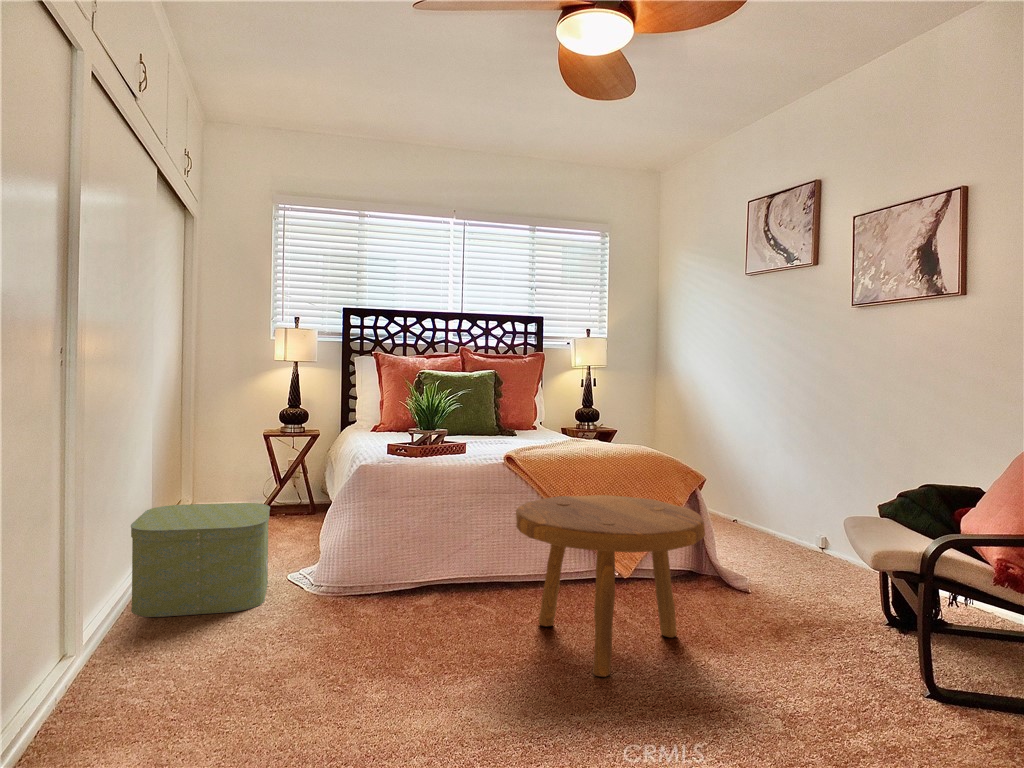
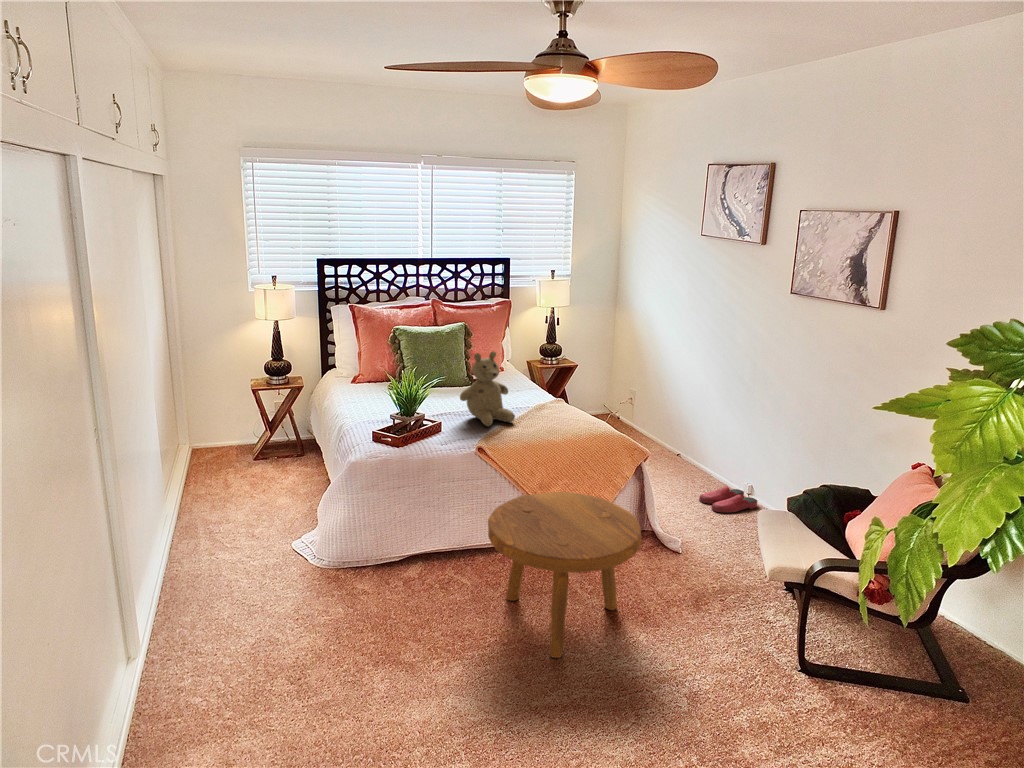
teddy bear: none [487,369,549,448] -> present [460,351,515,426]
storage box: present [131,503,270,617] -> none [158,485,277,600]
slippers: none [766,538,836,563] -> present [699,486,757,513]

